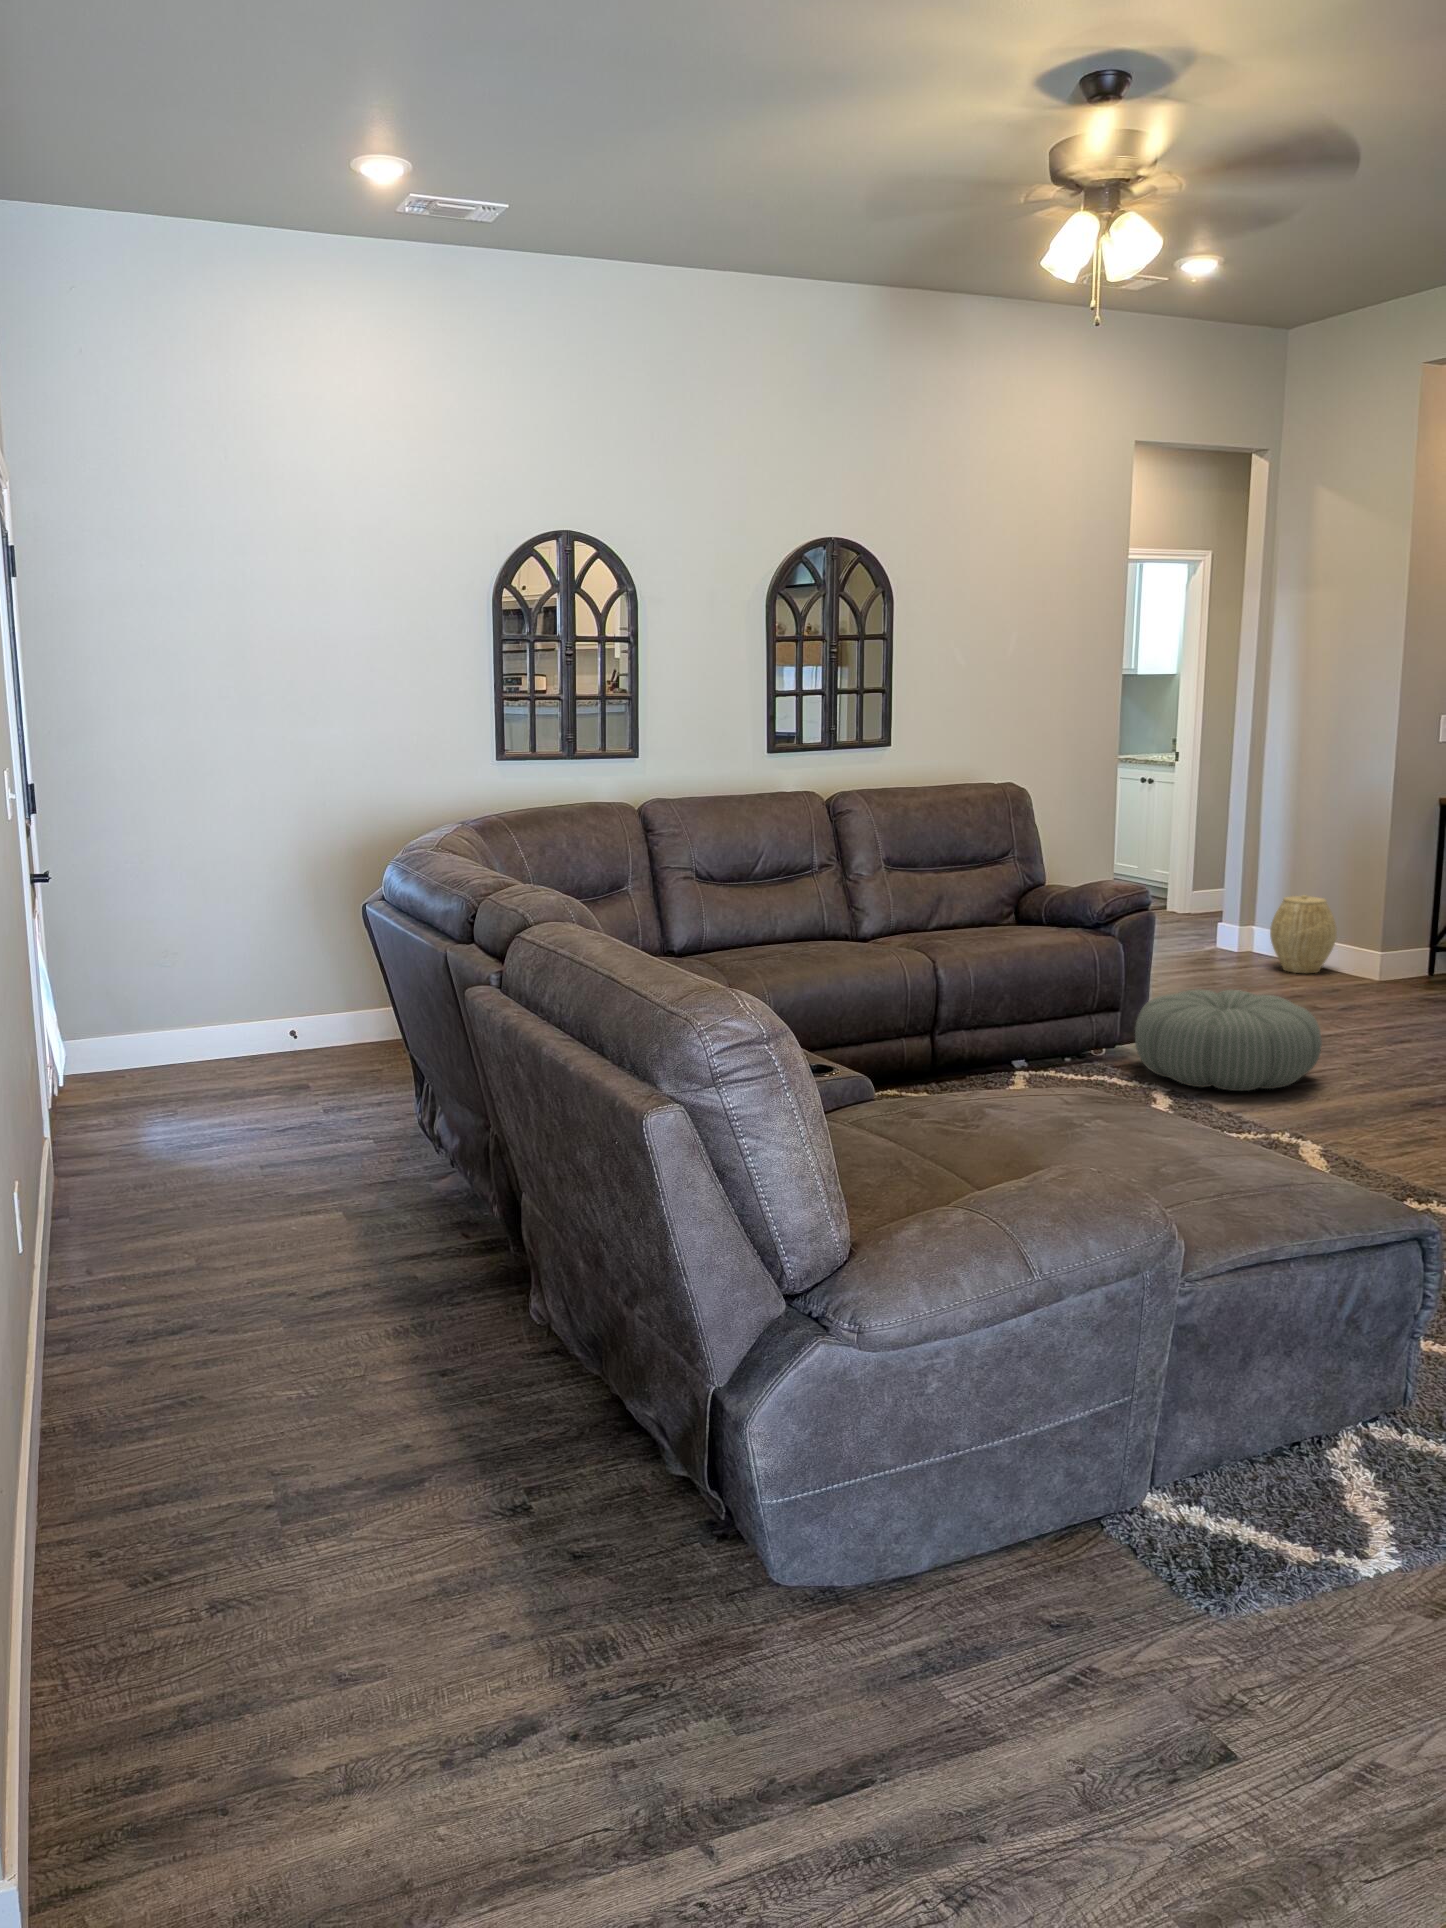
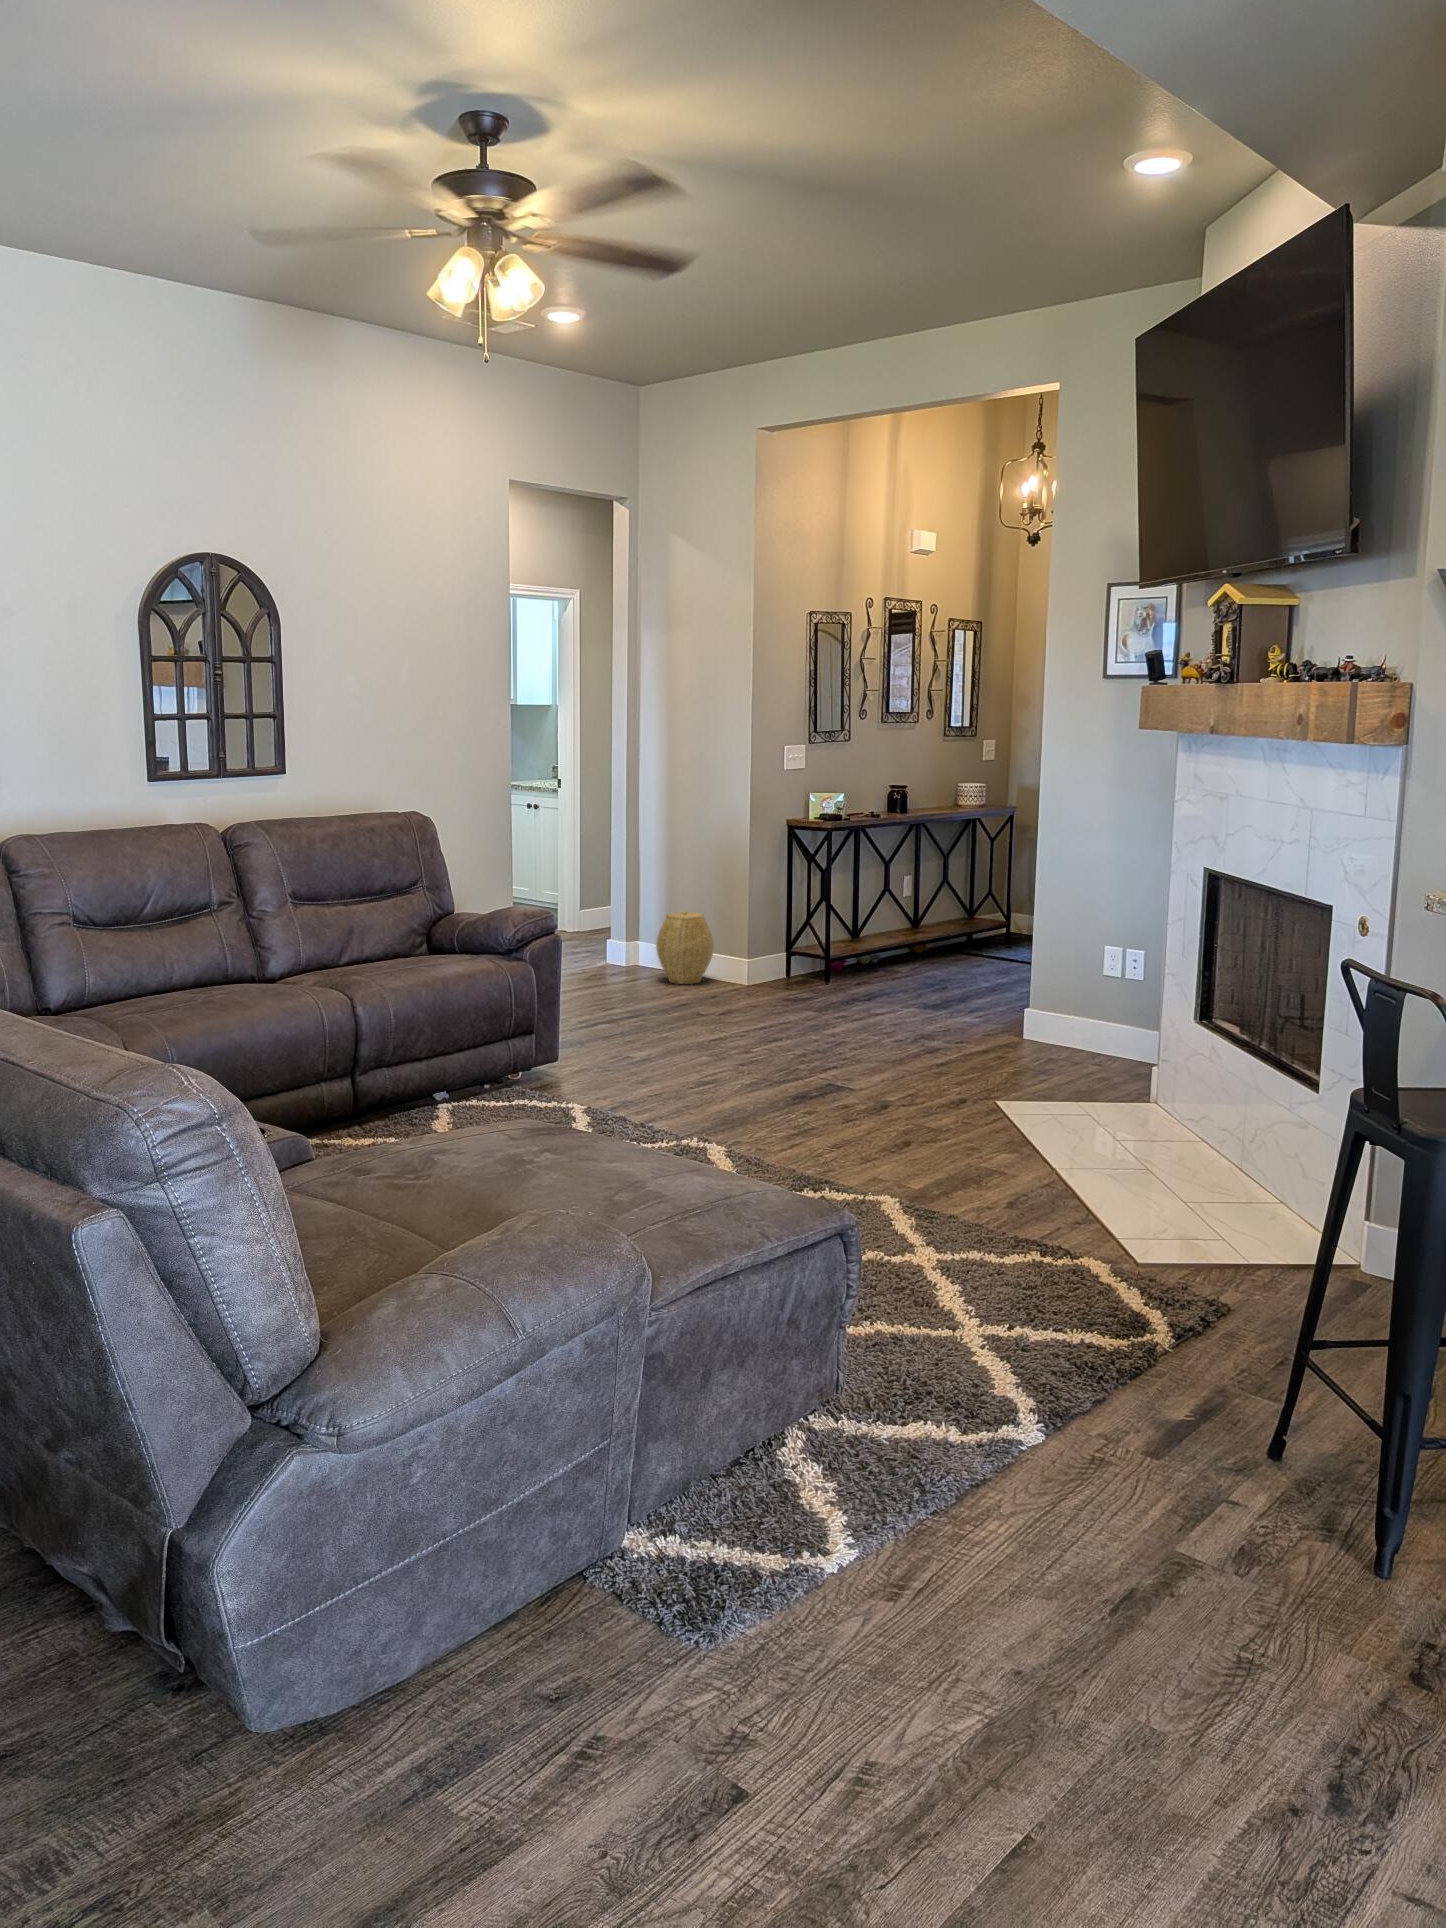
pouf: present [1135,990,1322,1091] -> none [549,1007,717,1104]

